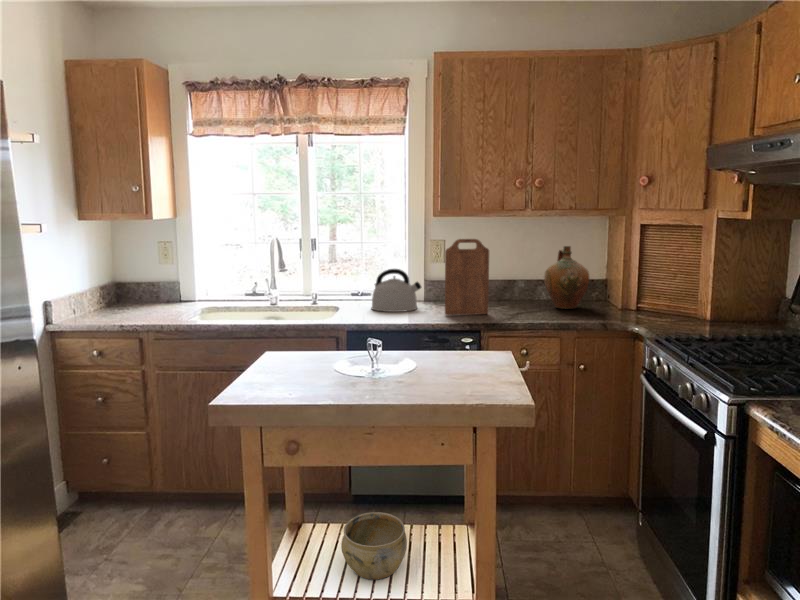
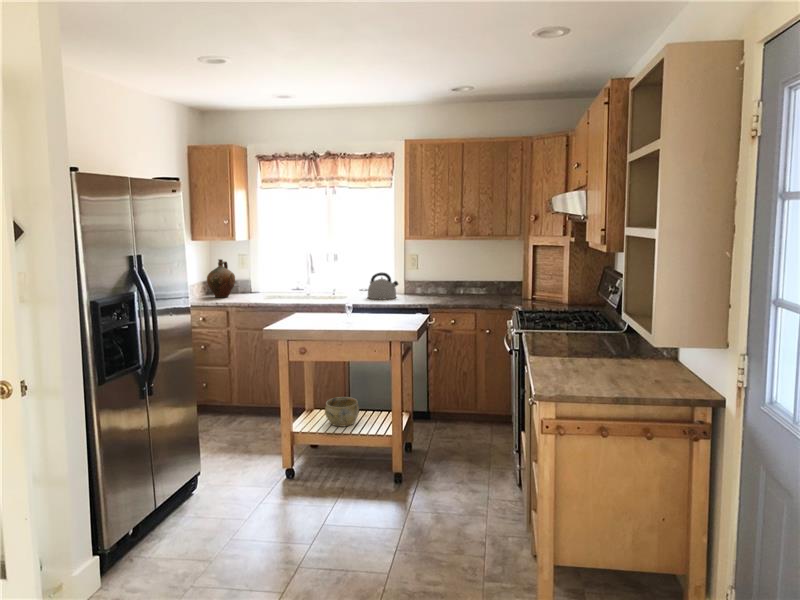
cutting board: present [445,239,489,315] -> none [409,254,437,301]
ceramic jug: present [544,246,589,309] -> present [207,259,235,297]

